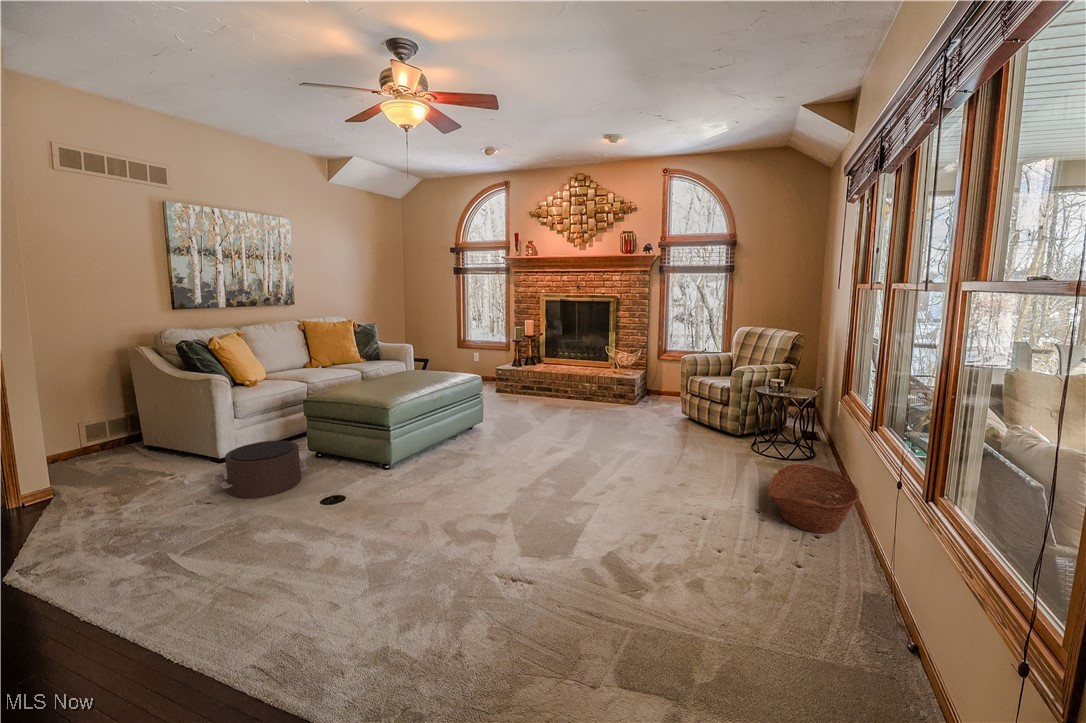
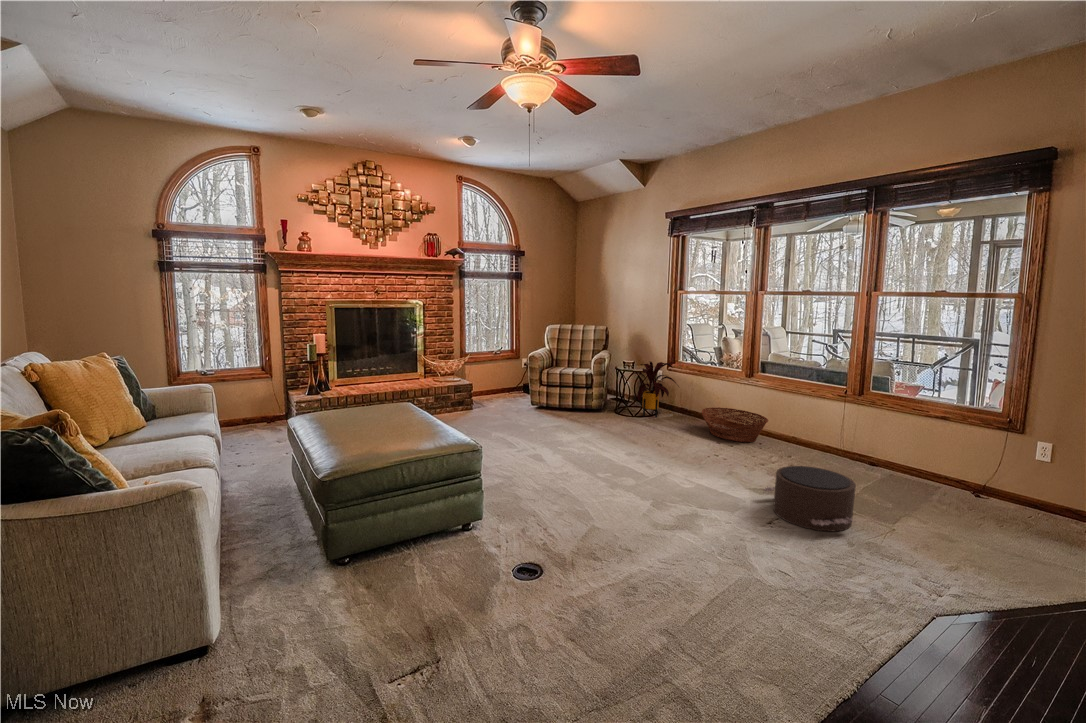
house plant: none [746,383,840,463] -> present [632,362,676,417]
pouf: present [215,441,309,498] -> present [763,466,856,531]

